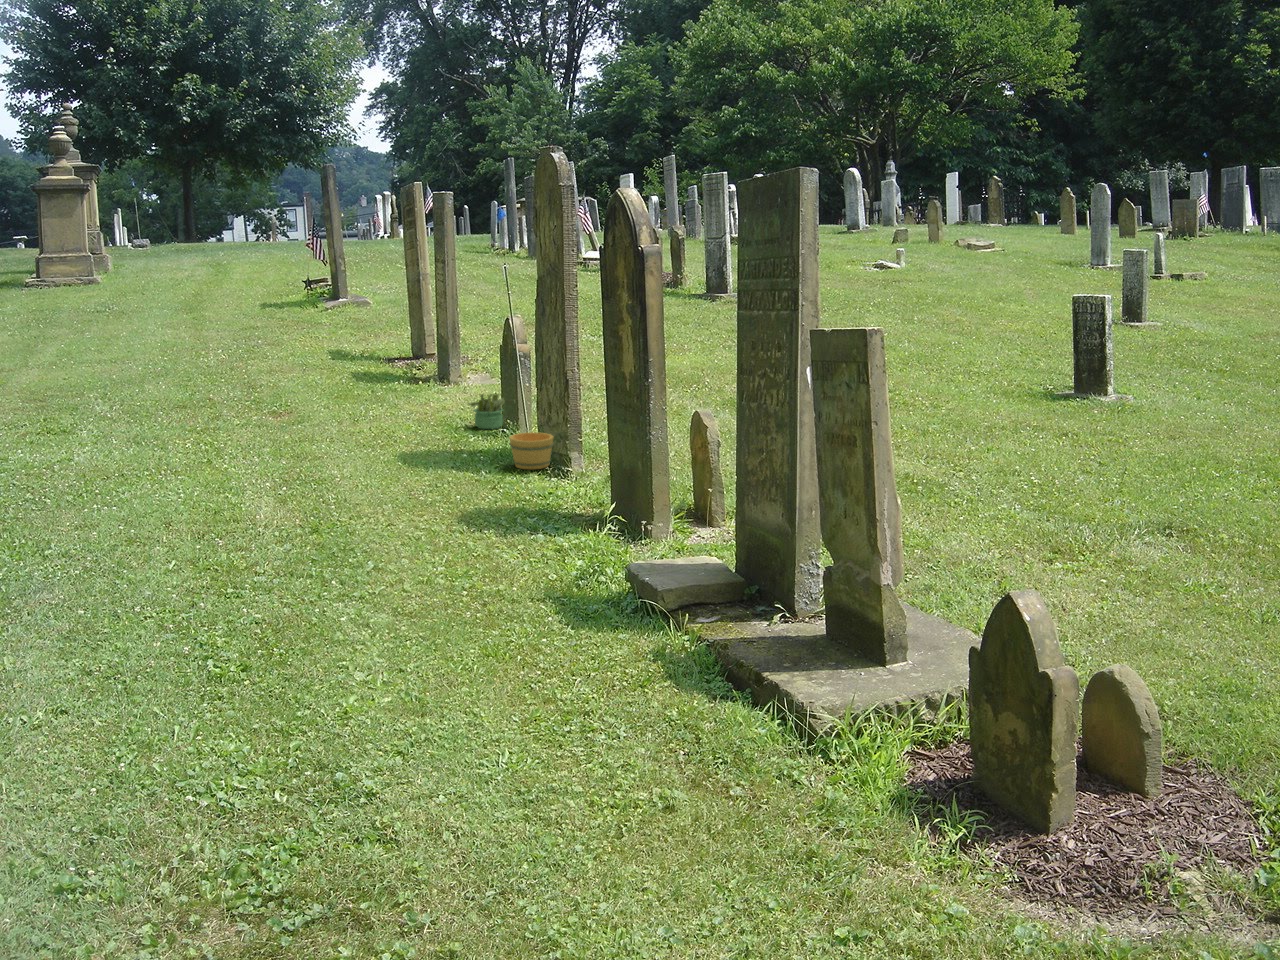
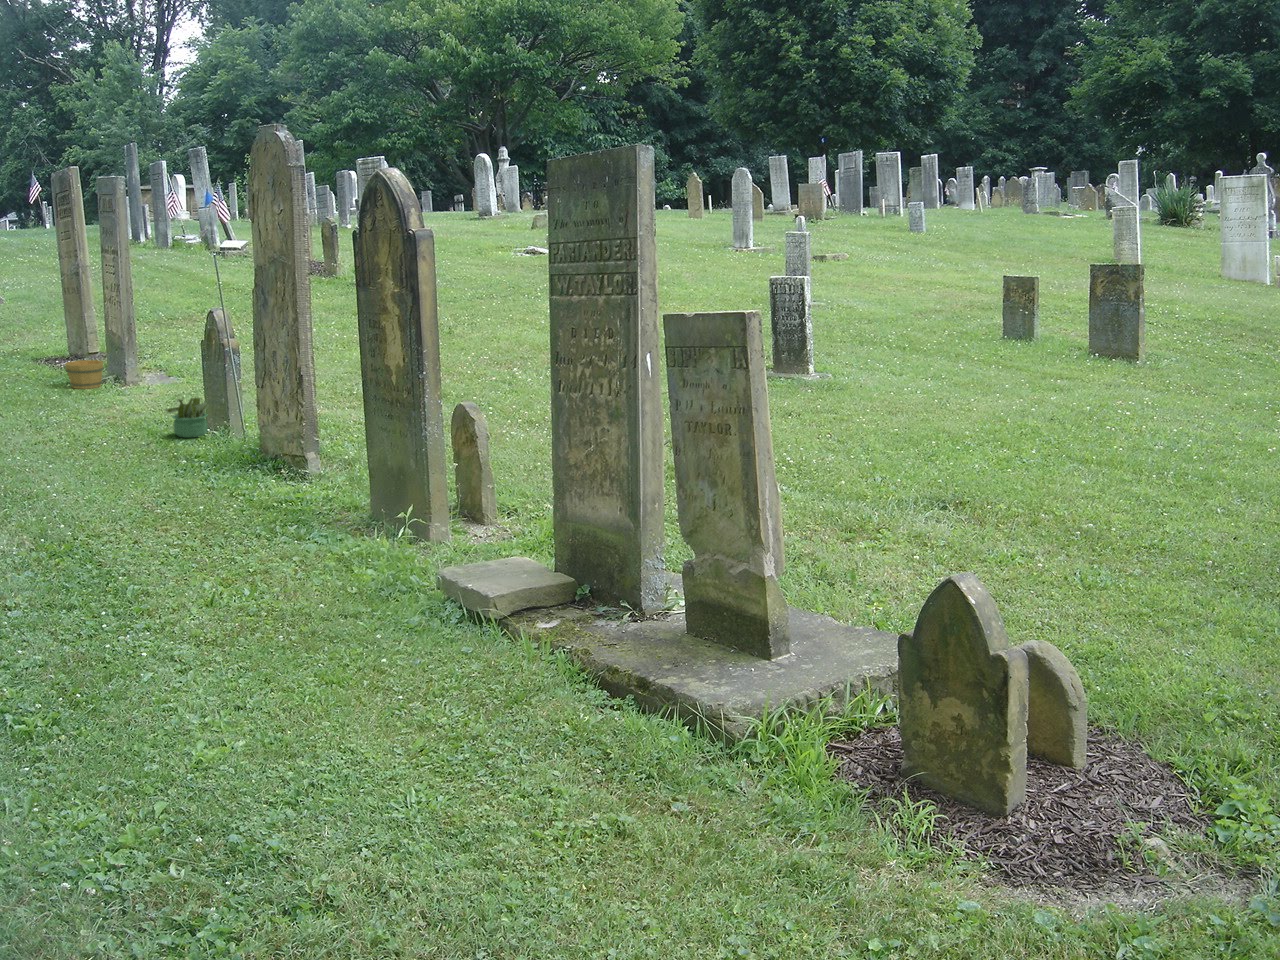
bucket: present [509,432,554,469] -> present [65,360,104,389]

